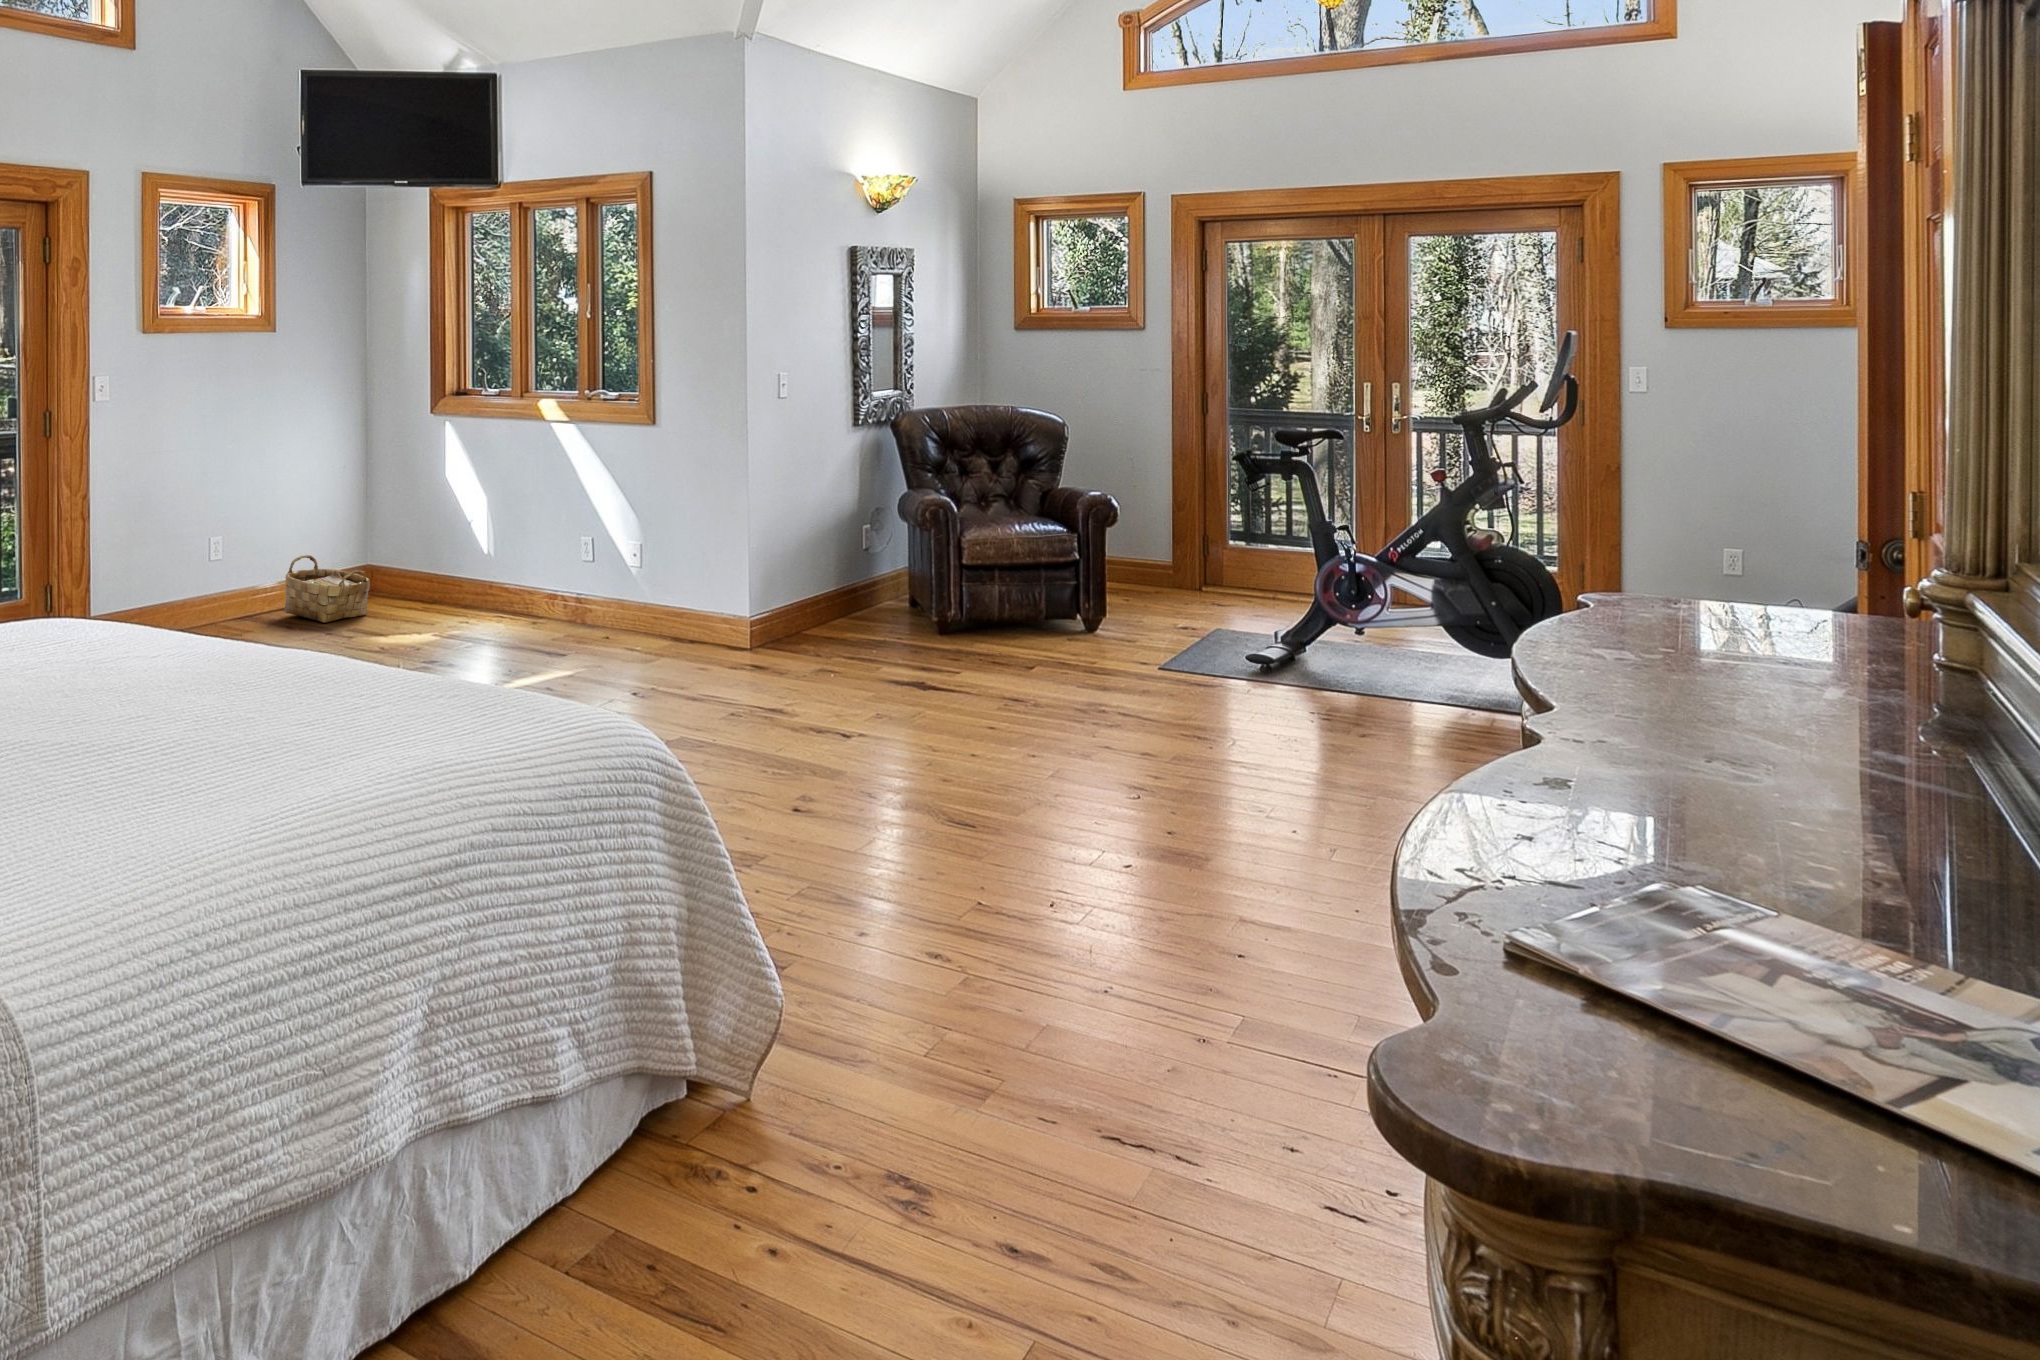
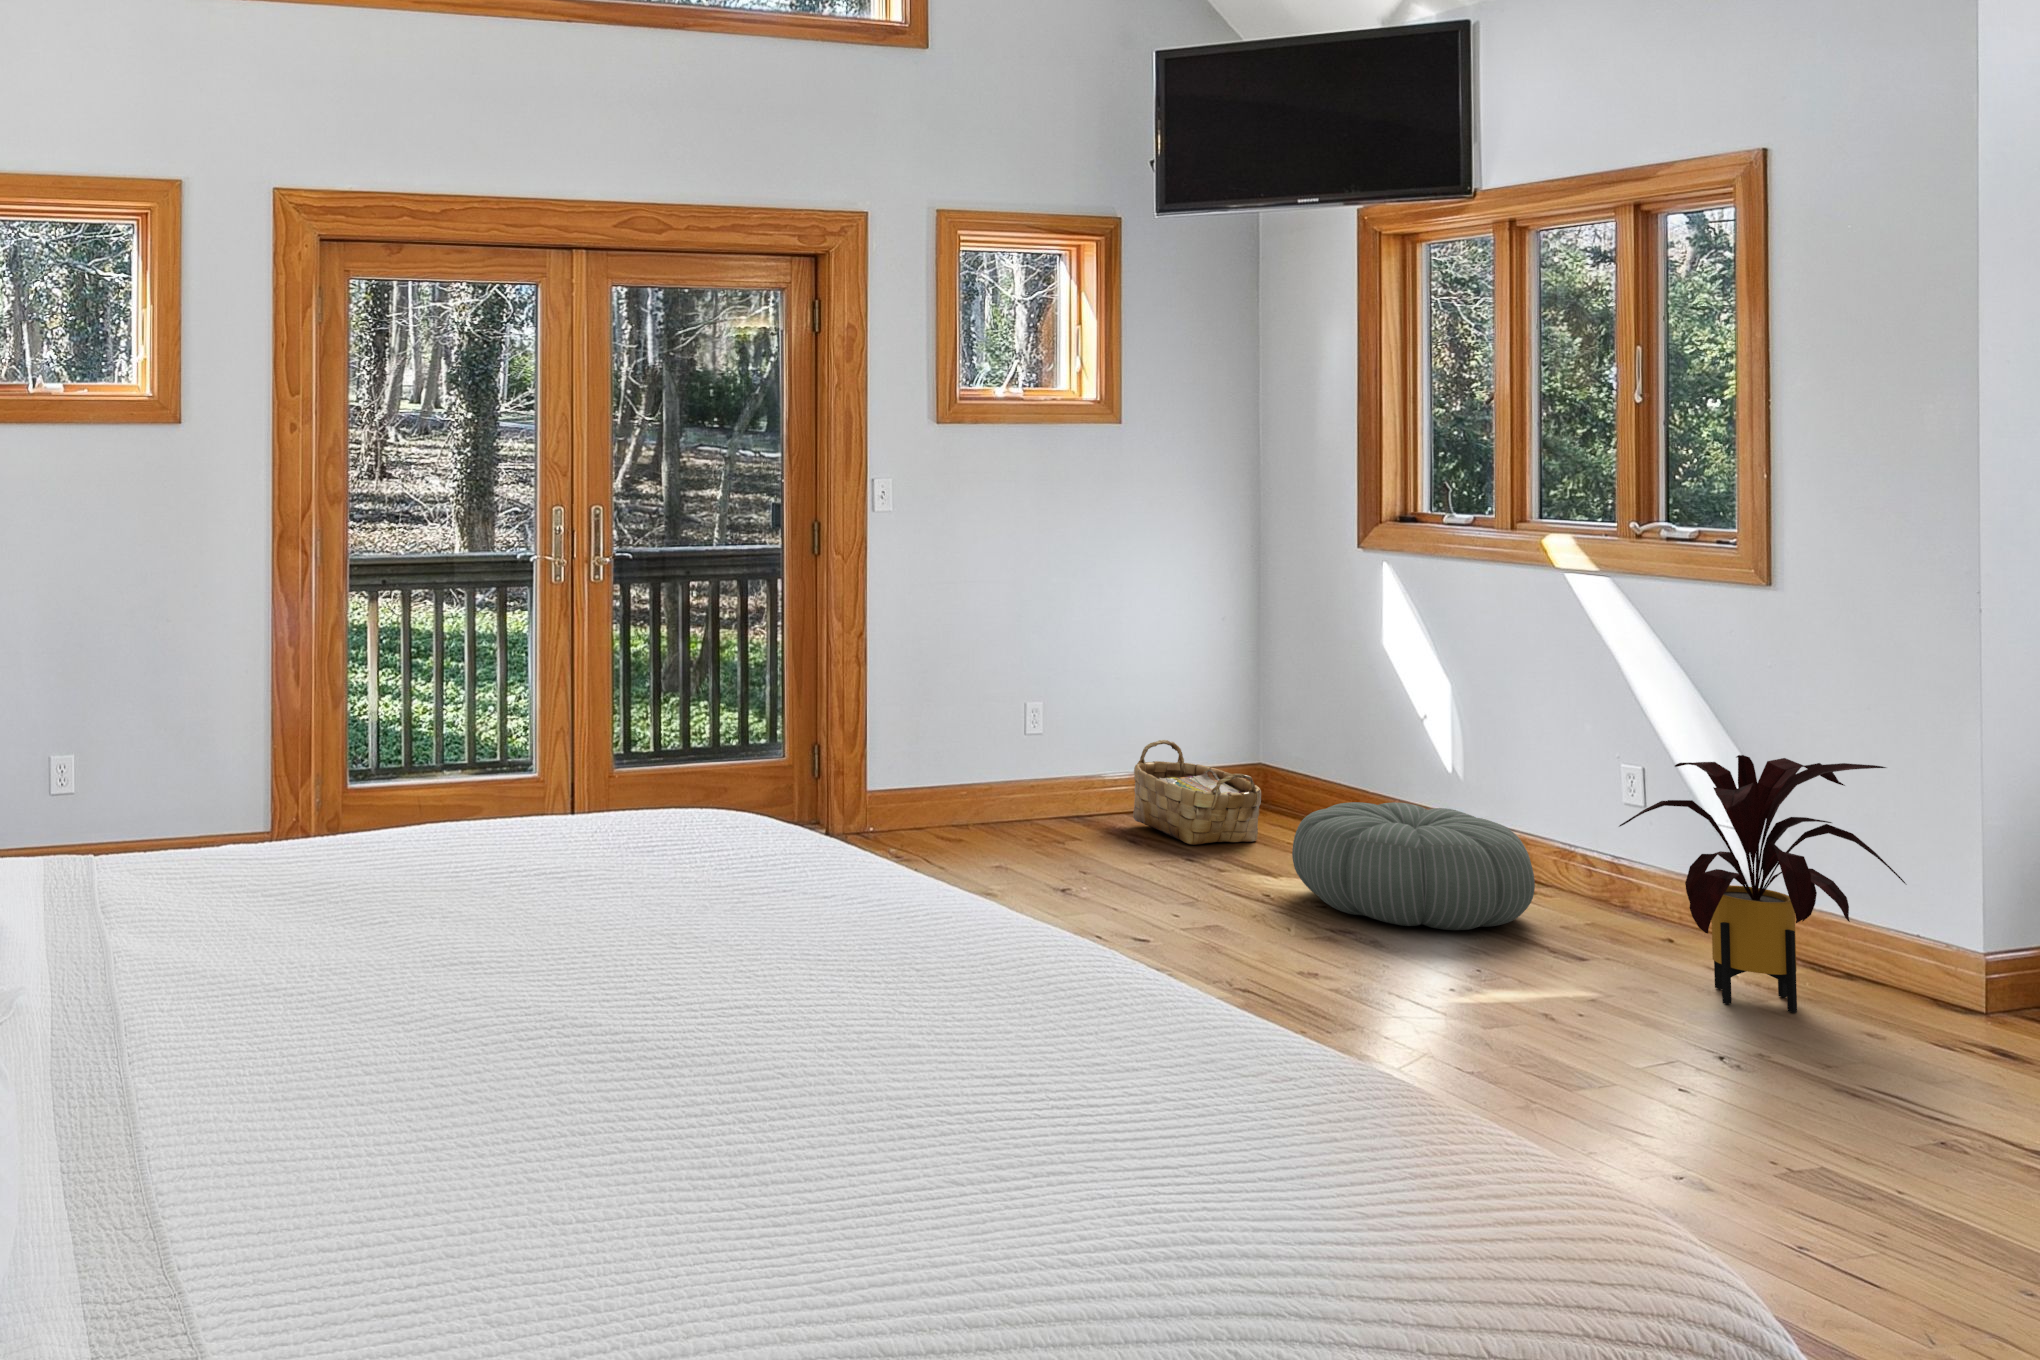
house plant: none [578,516,712,660] -> present [1619,755,1906,1013]
pouf: none [394,574,532,649] -> present [1292,802,1535,930]

